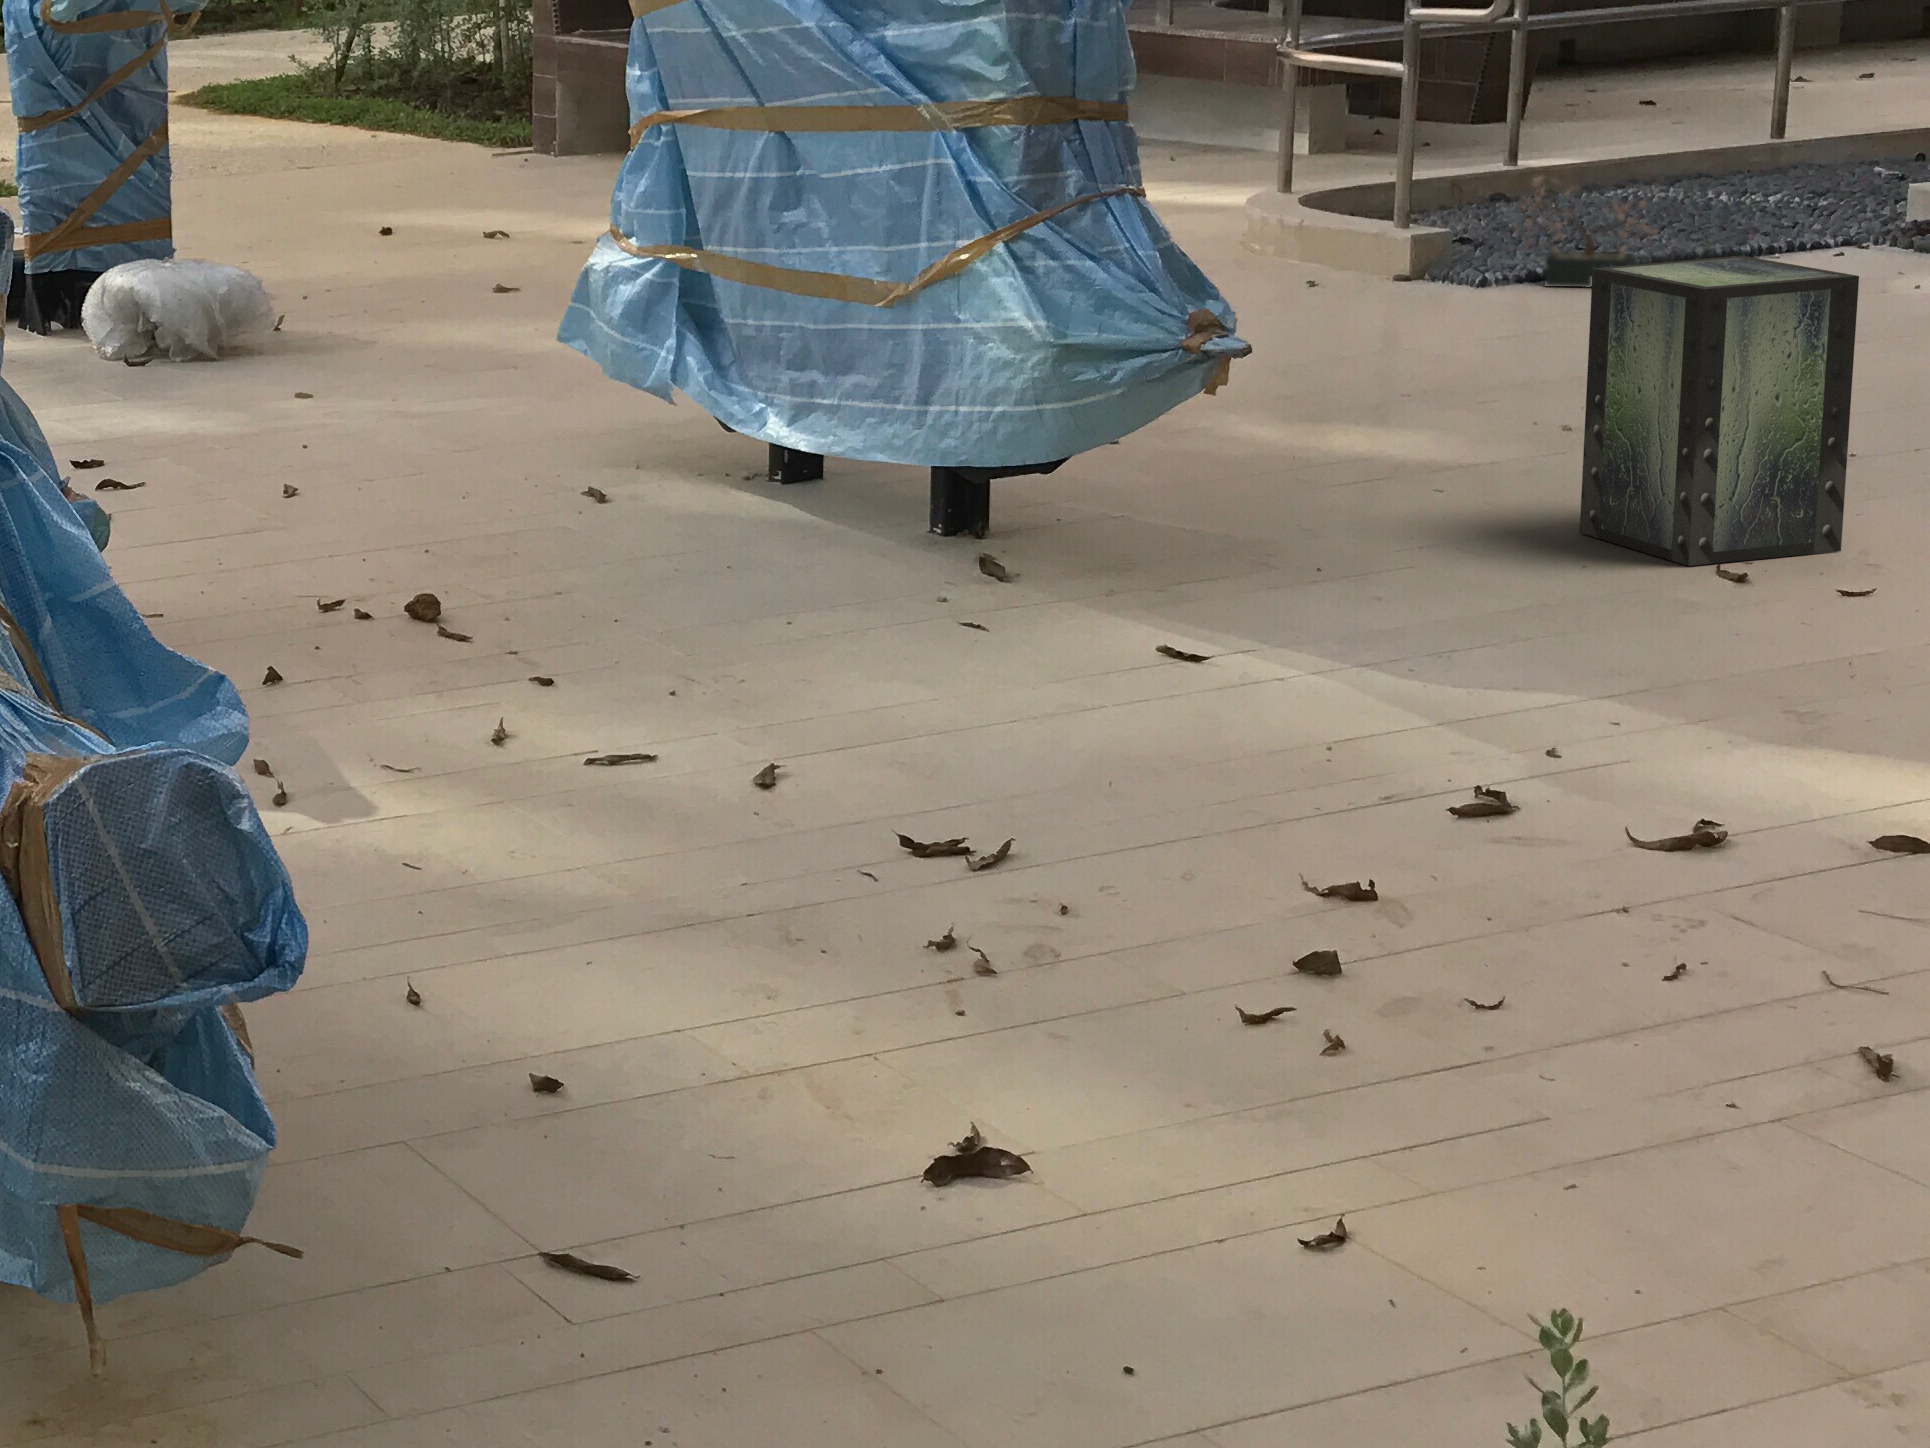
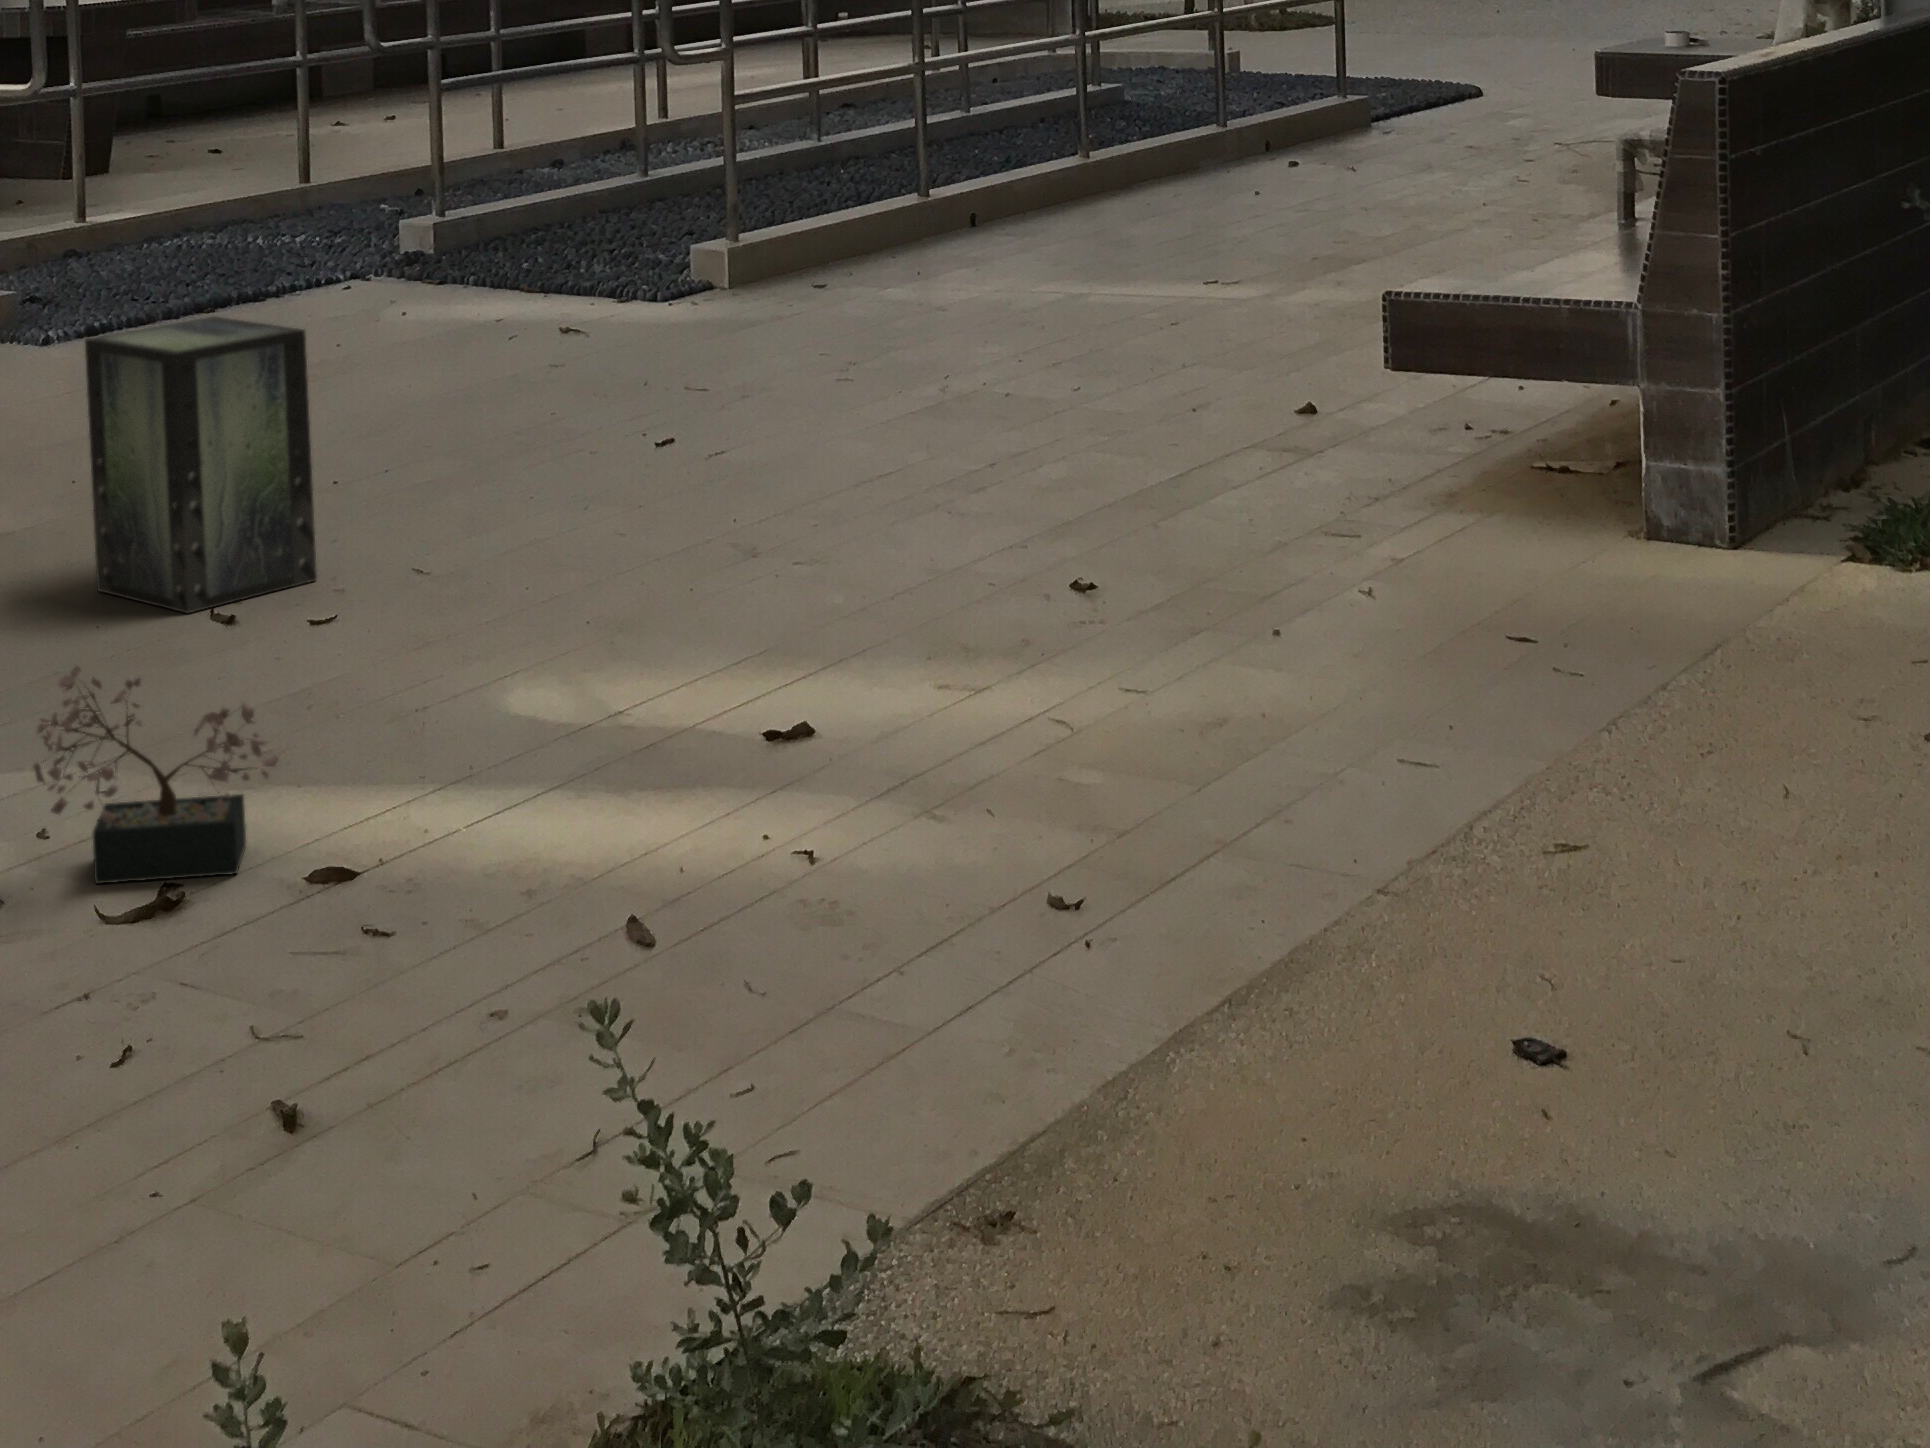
decorative plant: present [1515,176,1657,287] -> present [33,666,278,883]

